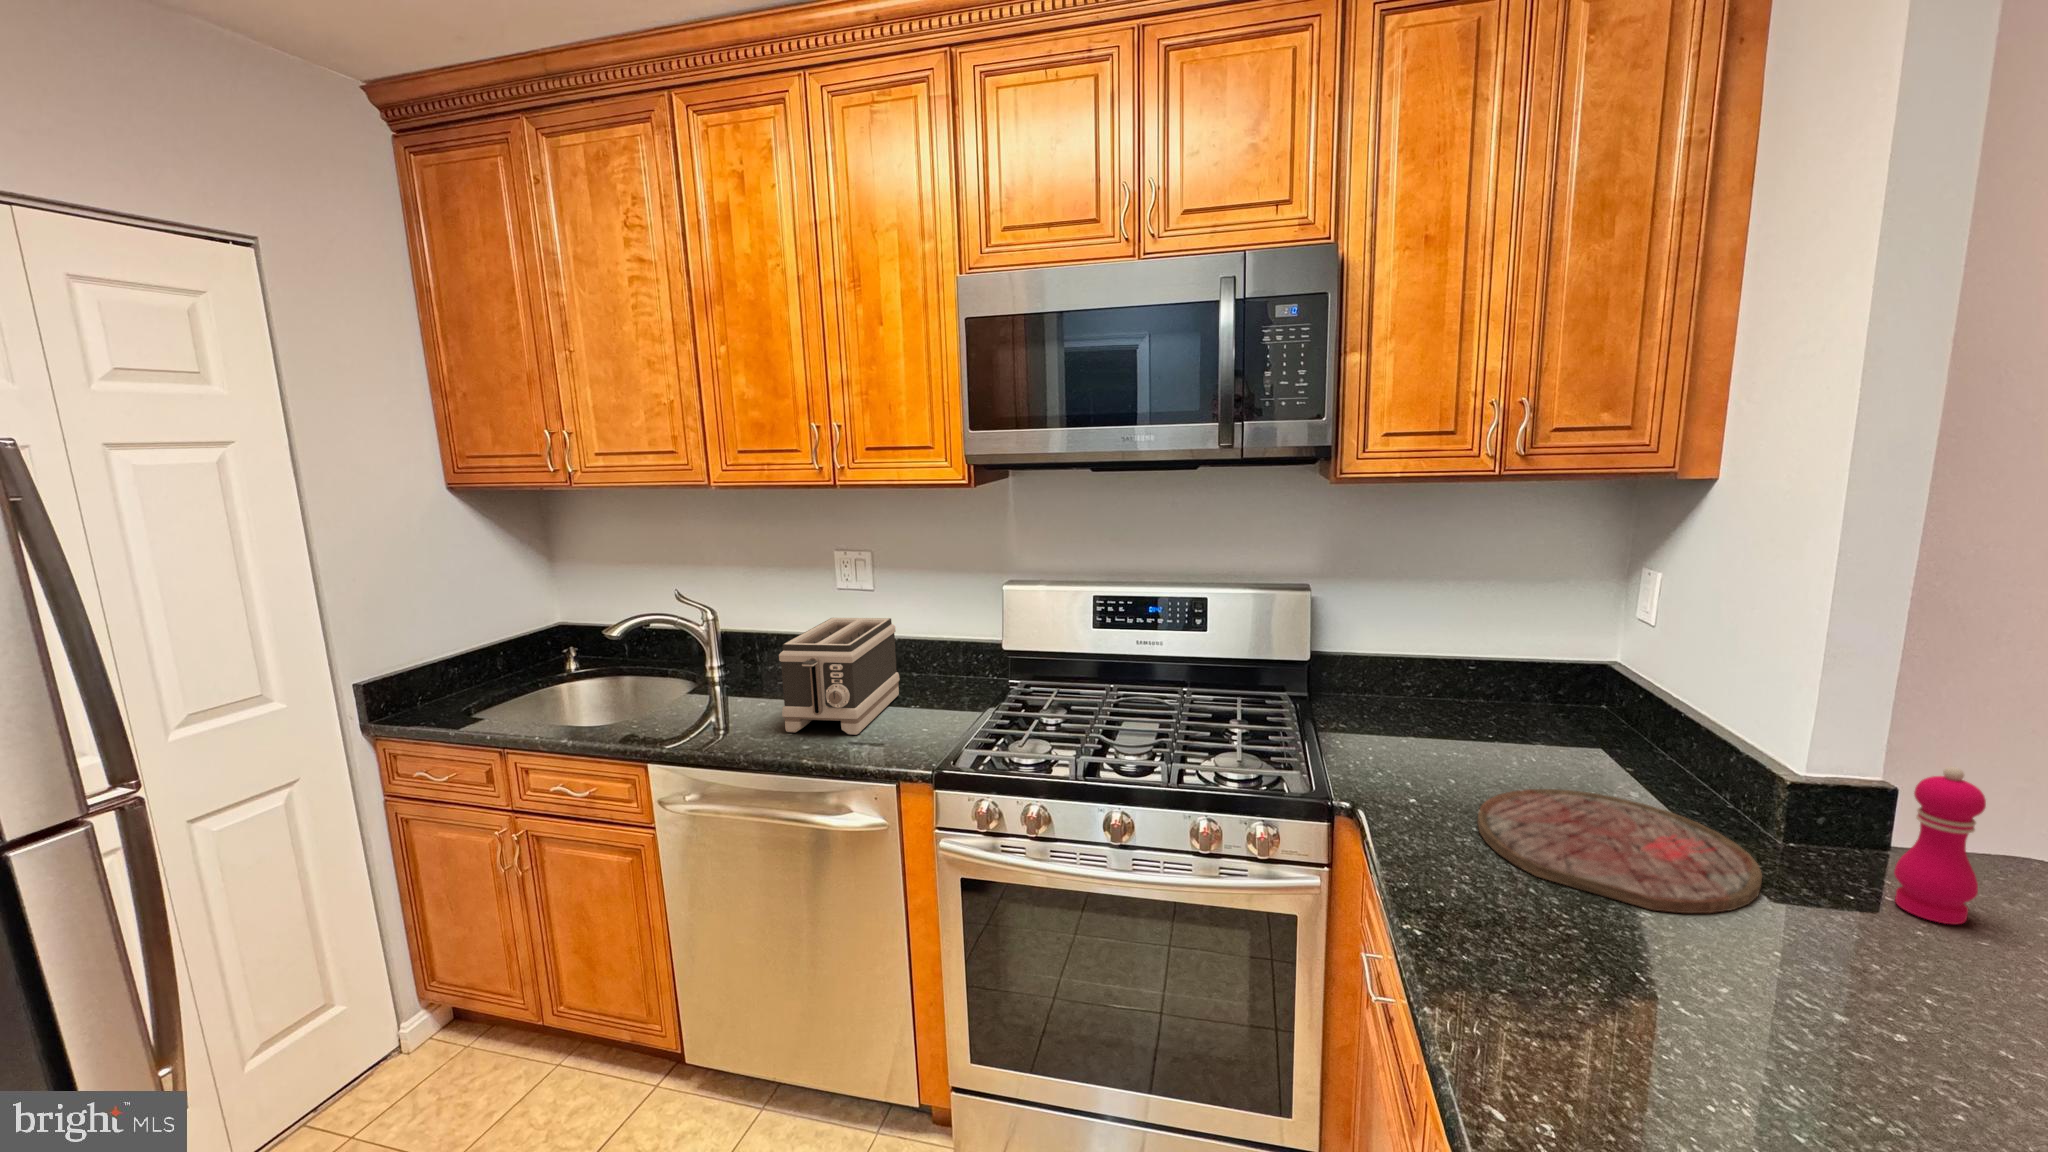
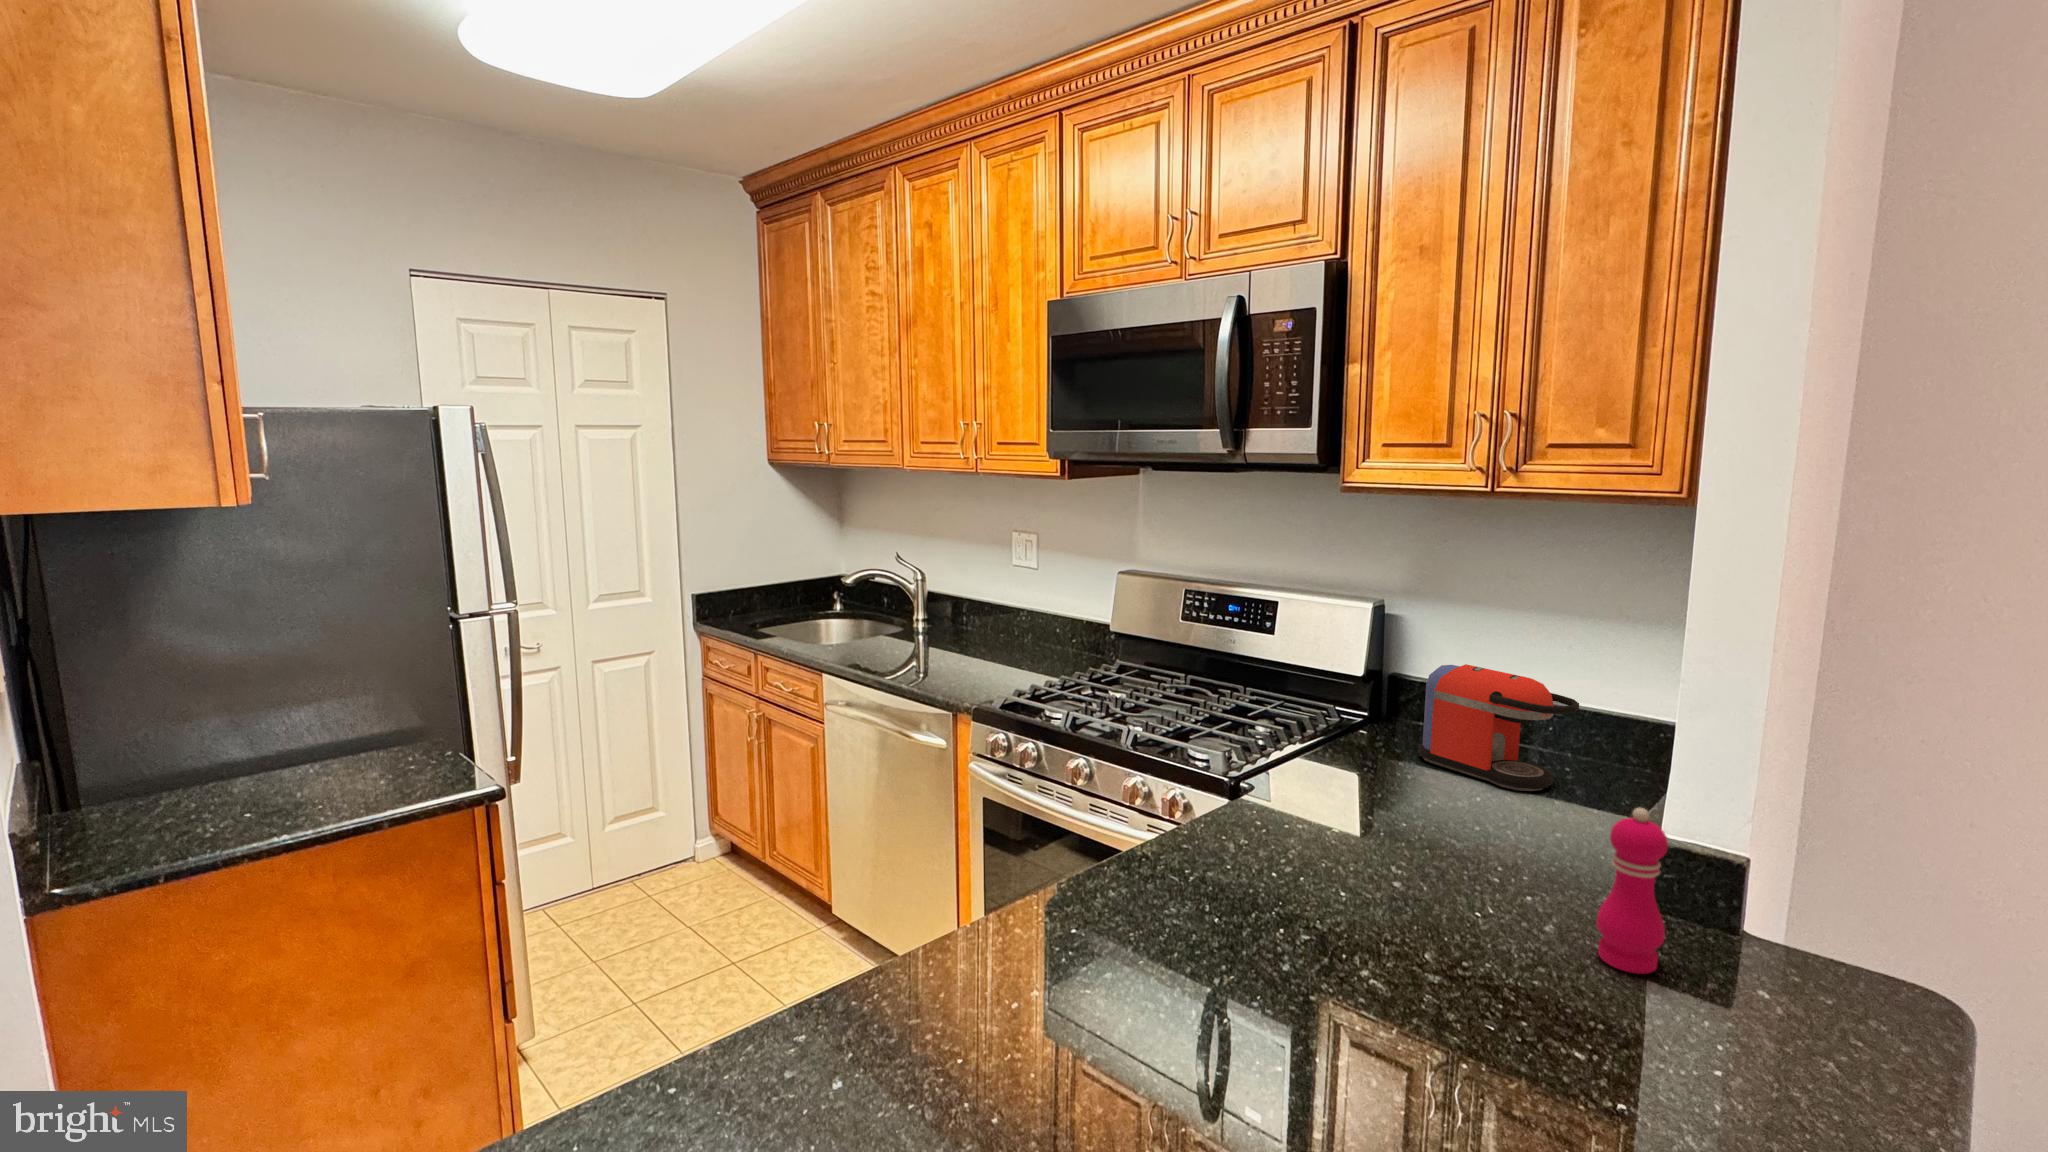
toaster: present [779,618,900,735] -> none [911,585,1026,676]
coffee maker: none [1400,637,1567,746] -> present [1418,664,1579,791]
cutting board: present [1477,789,1762,913] -> none [1292,804,1534,910]

